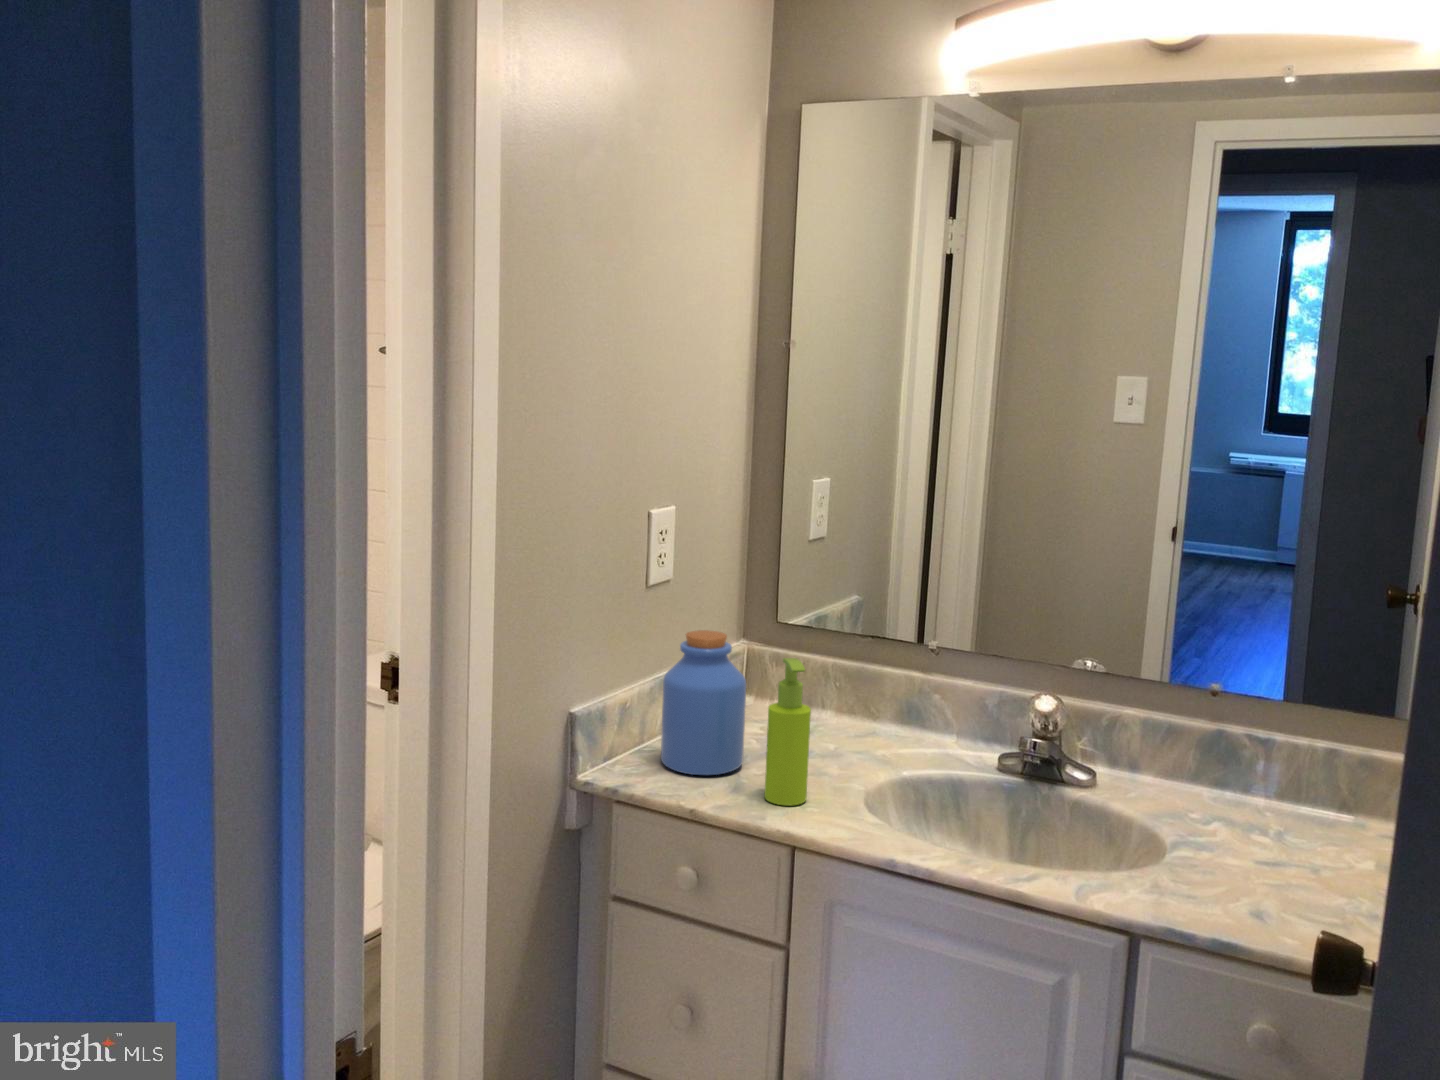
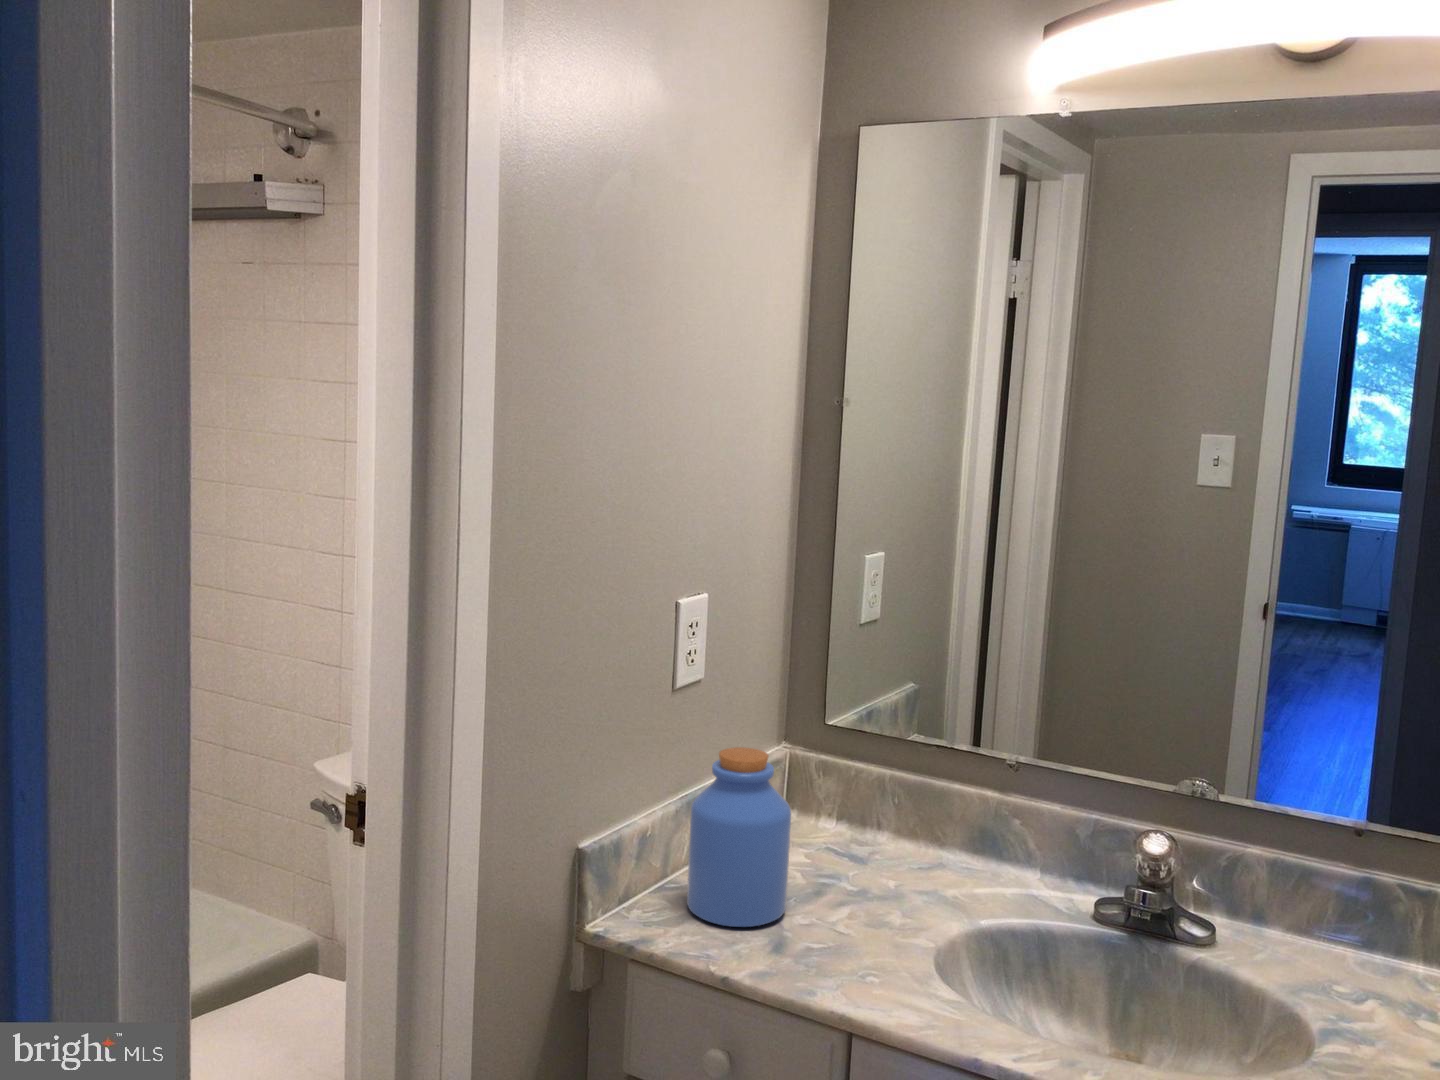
soap dispenser: present [765,658,811,806] -> none [814,791,871,974]

